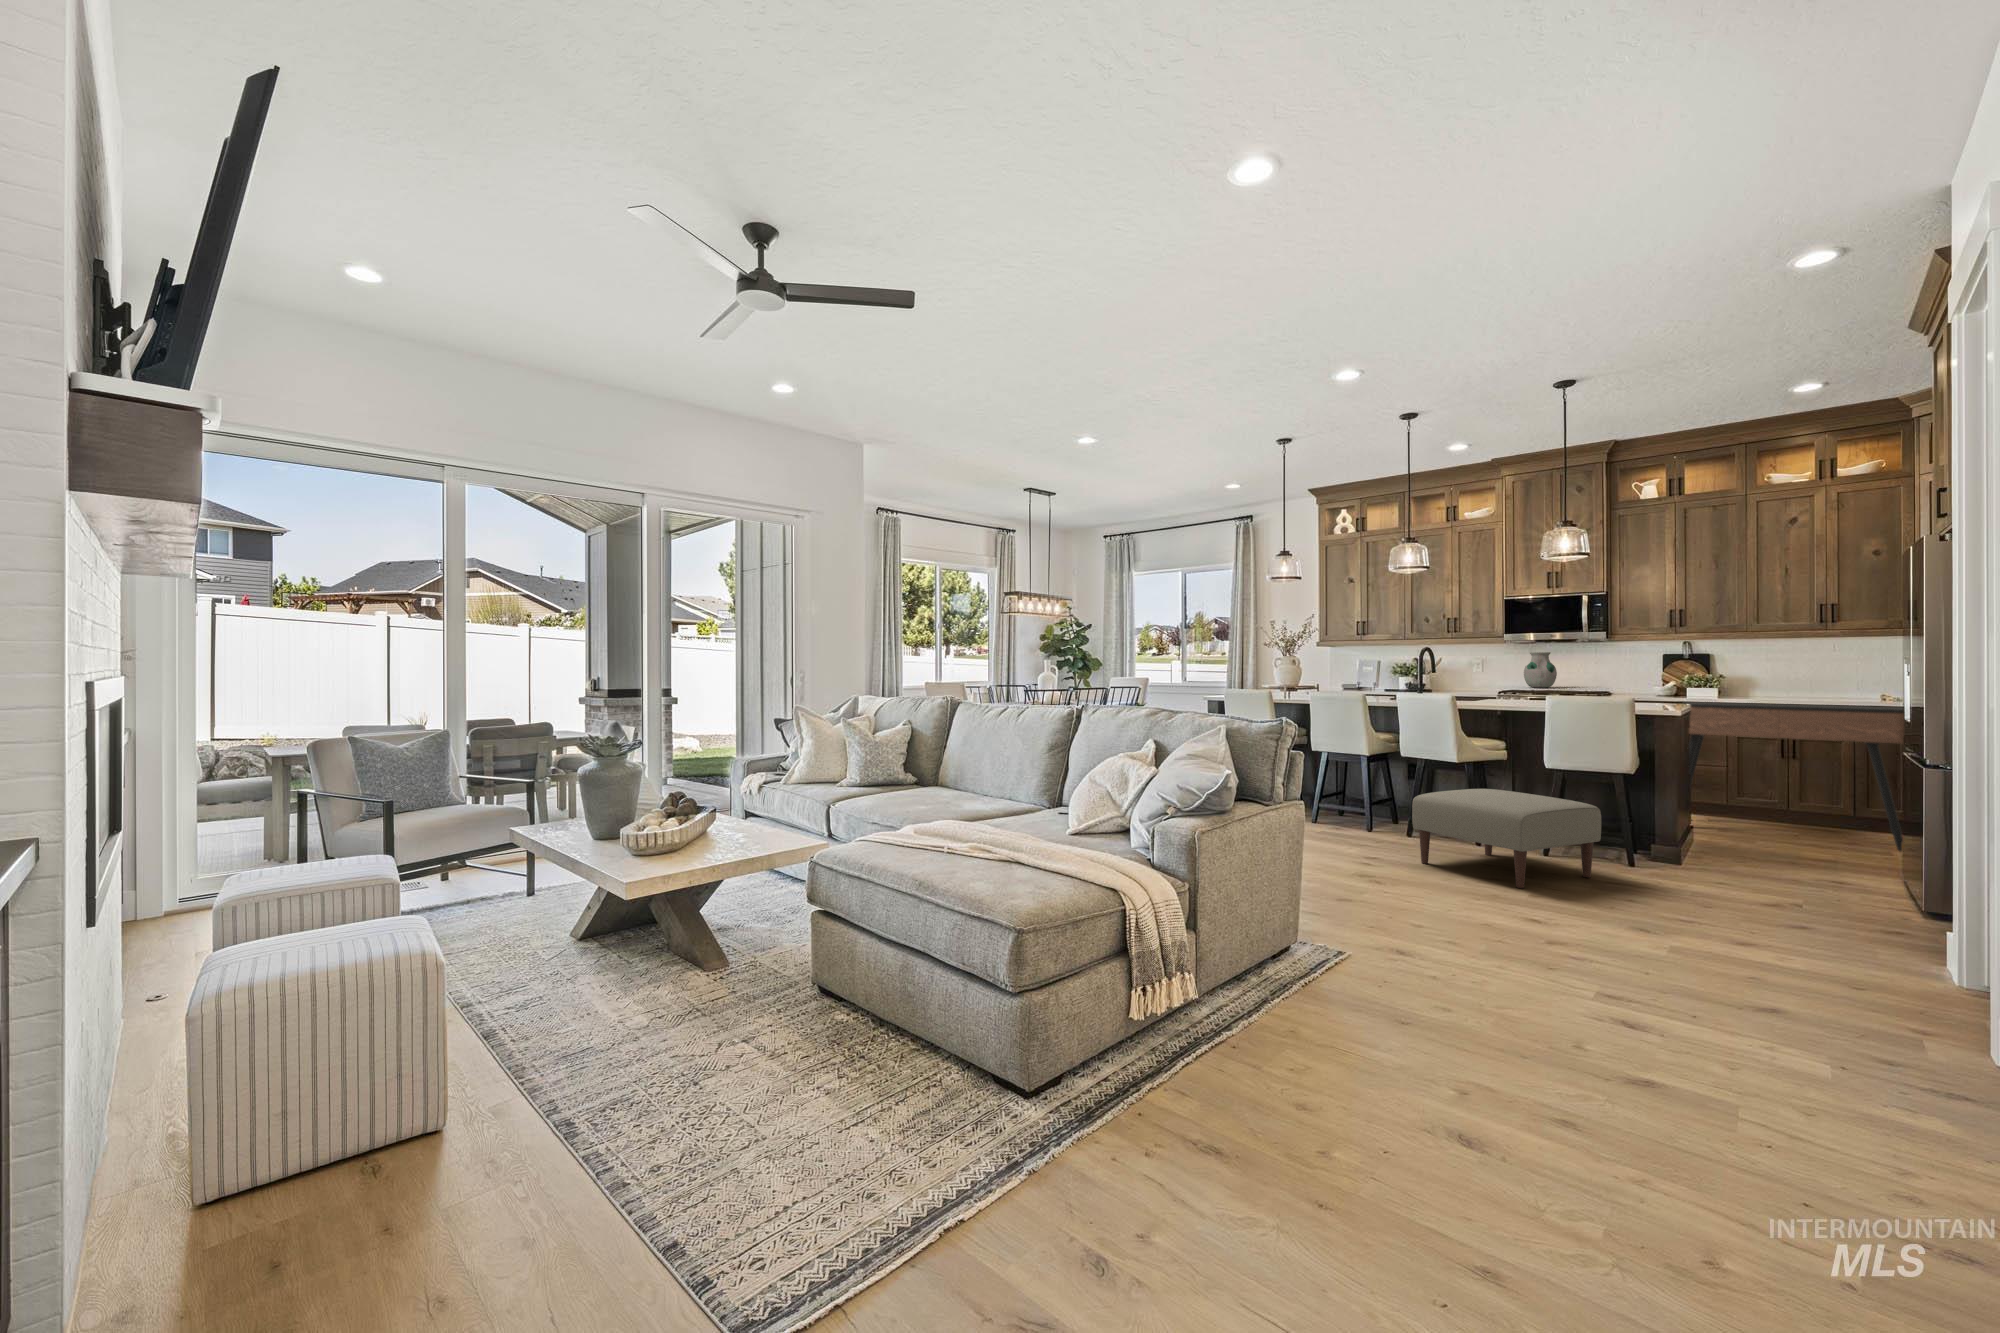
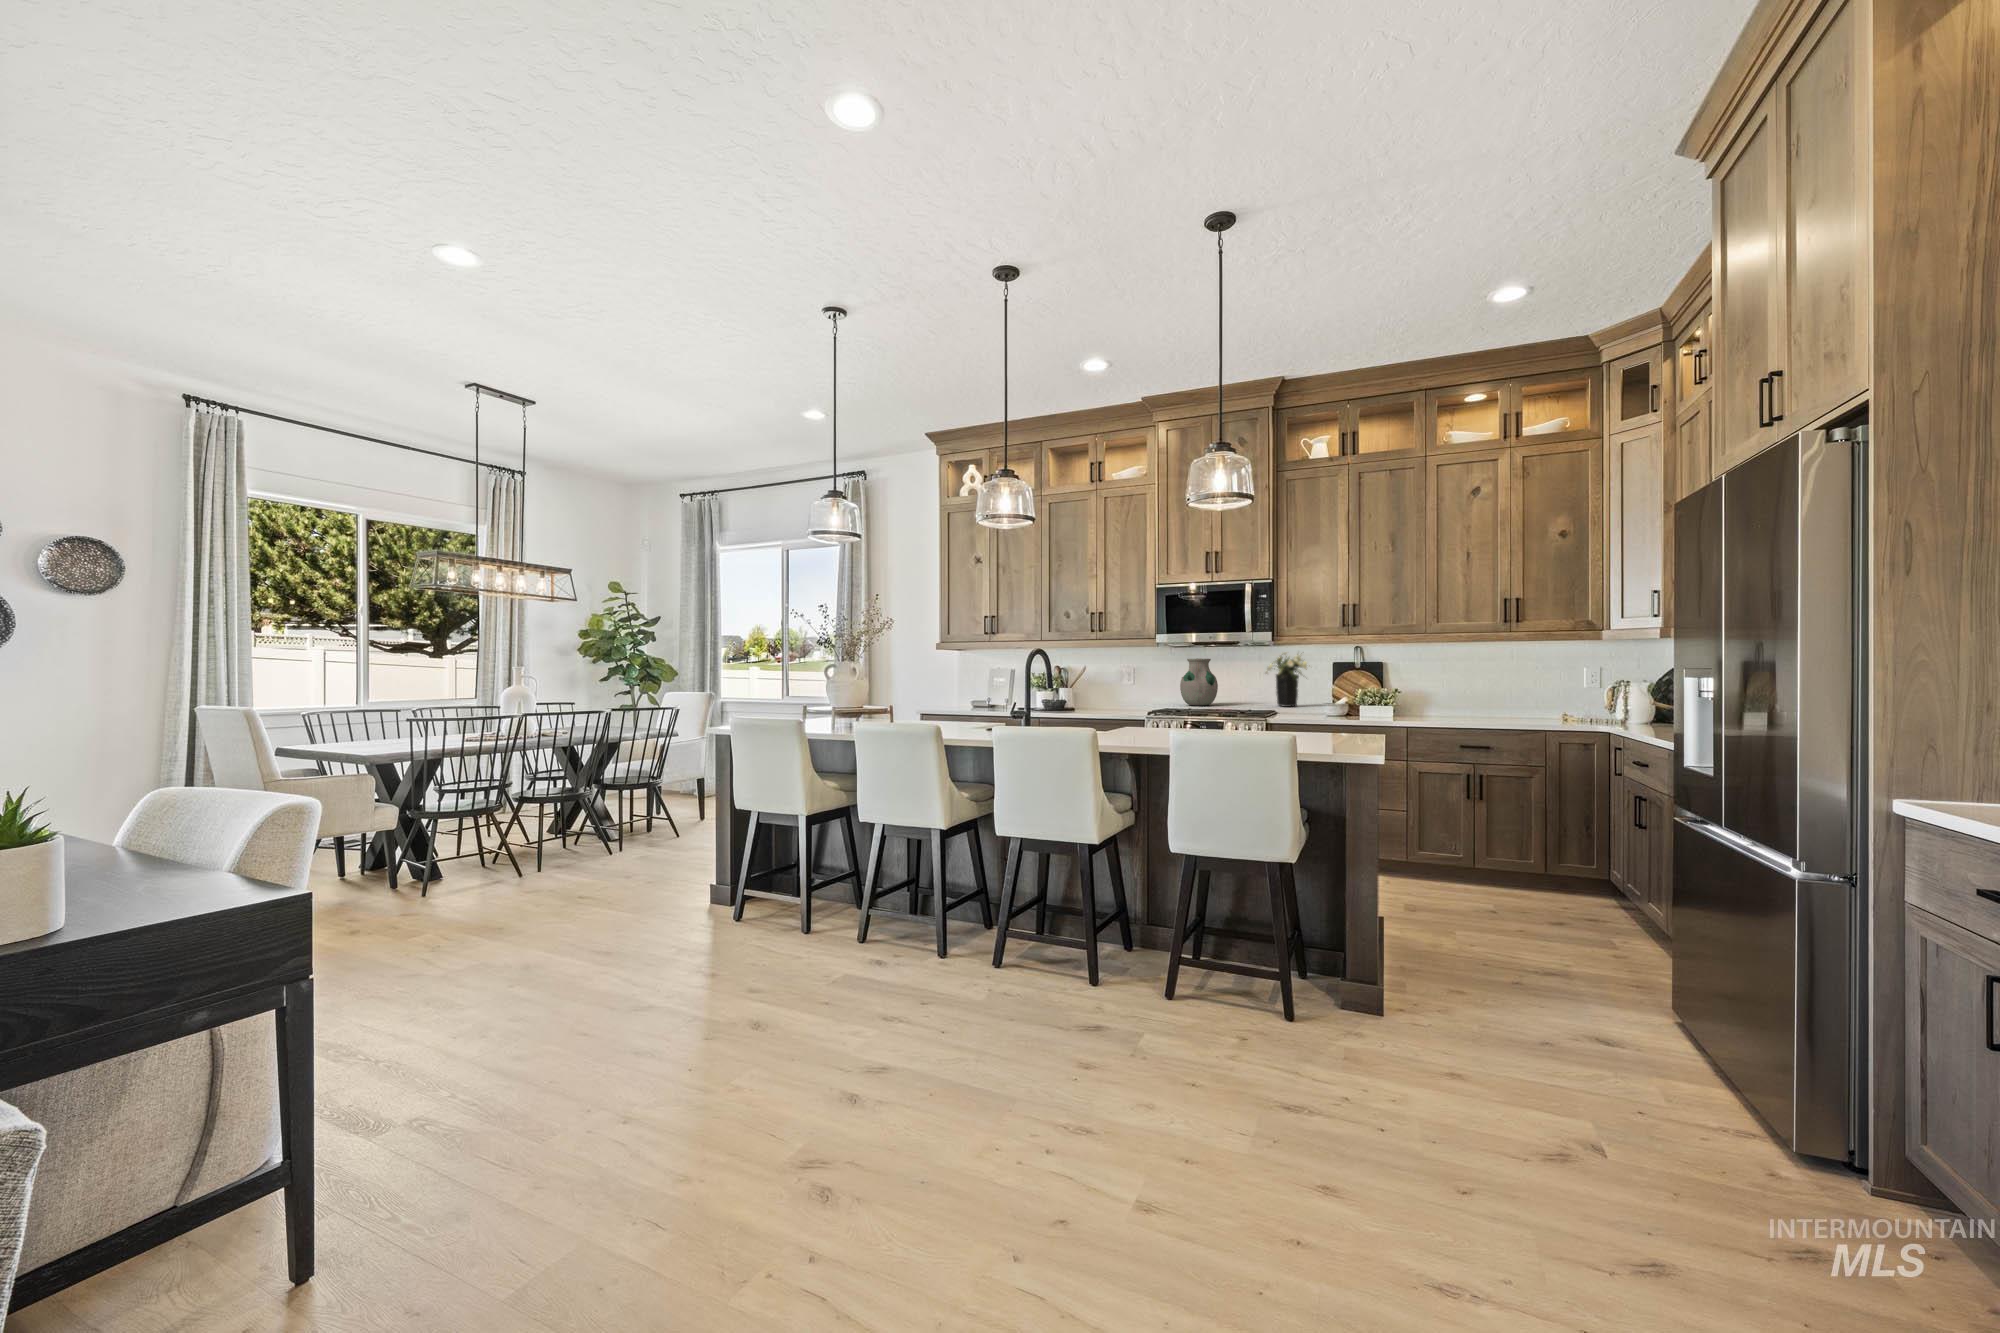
flower arrangement: none [1599,646,1642,689] -> present [1266,653,1307,707]
console table: present [1680,701,1904,851] -> none [1342,727,1614,934]
ottoman: present [1412,789,1601,888] -> none [950,897,1247,1128]

